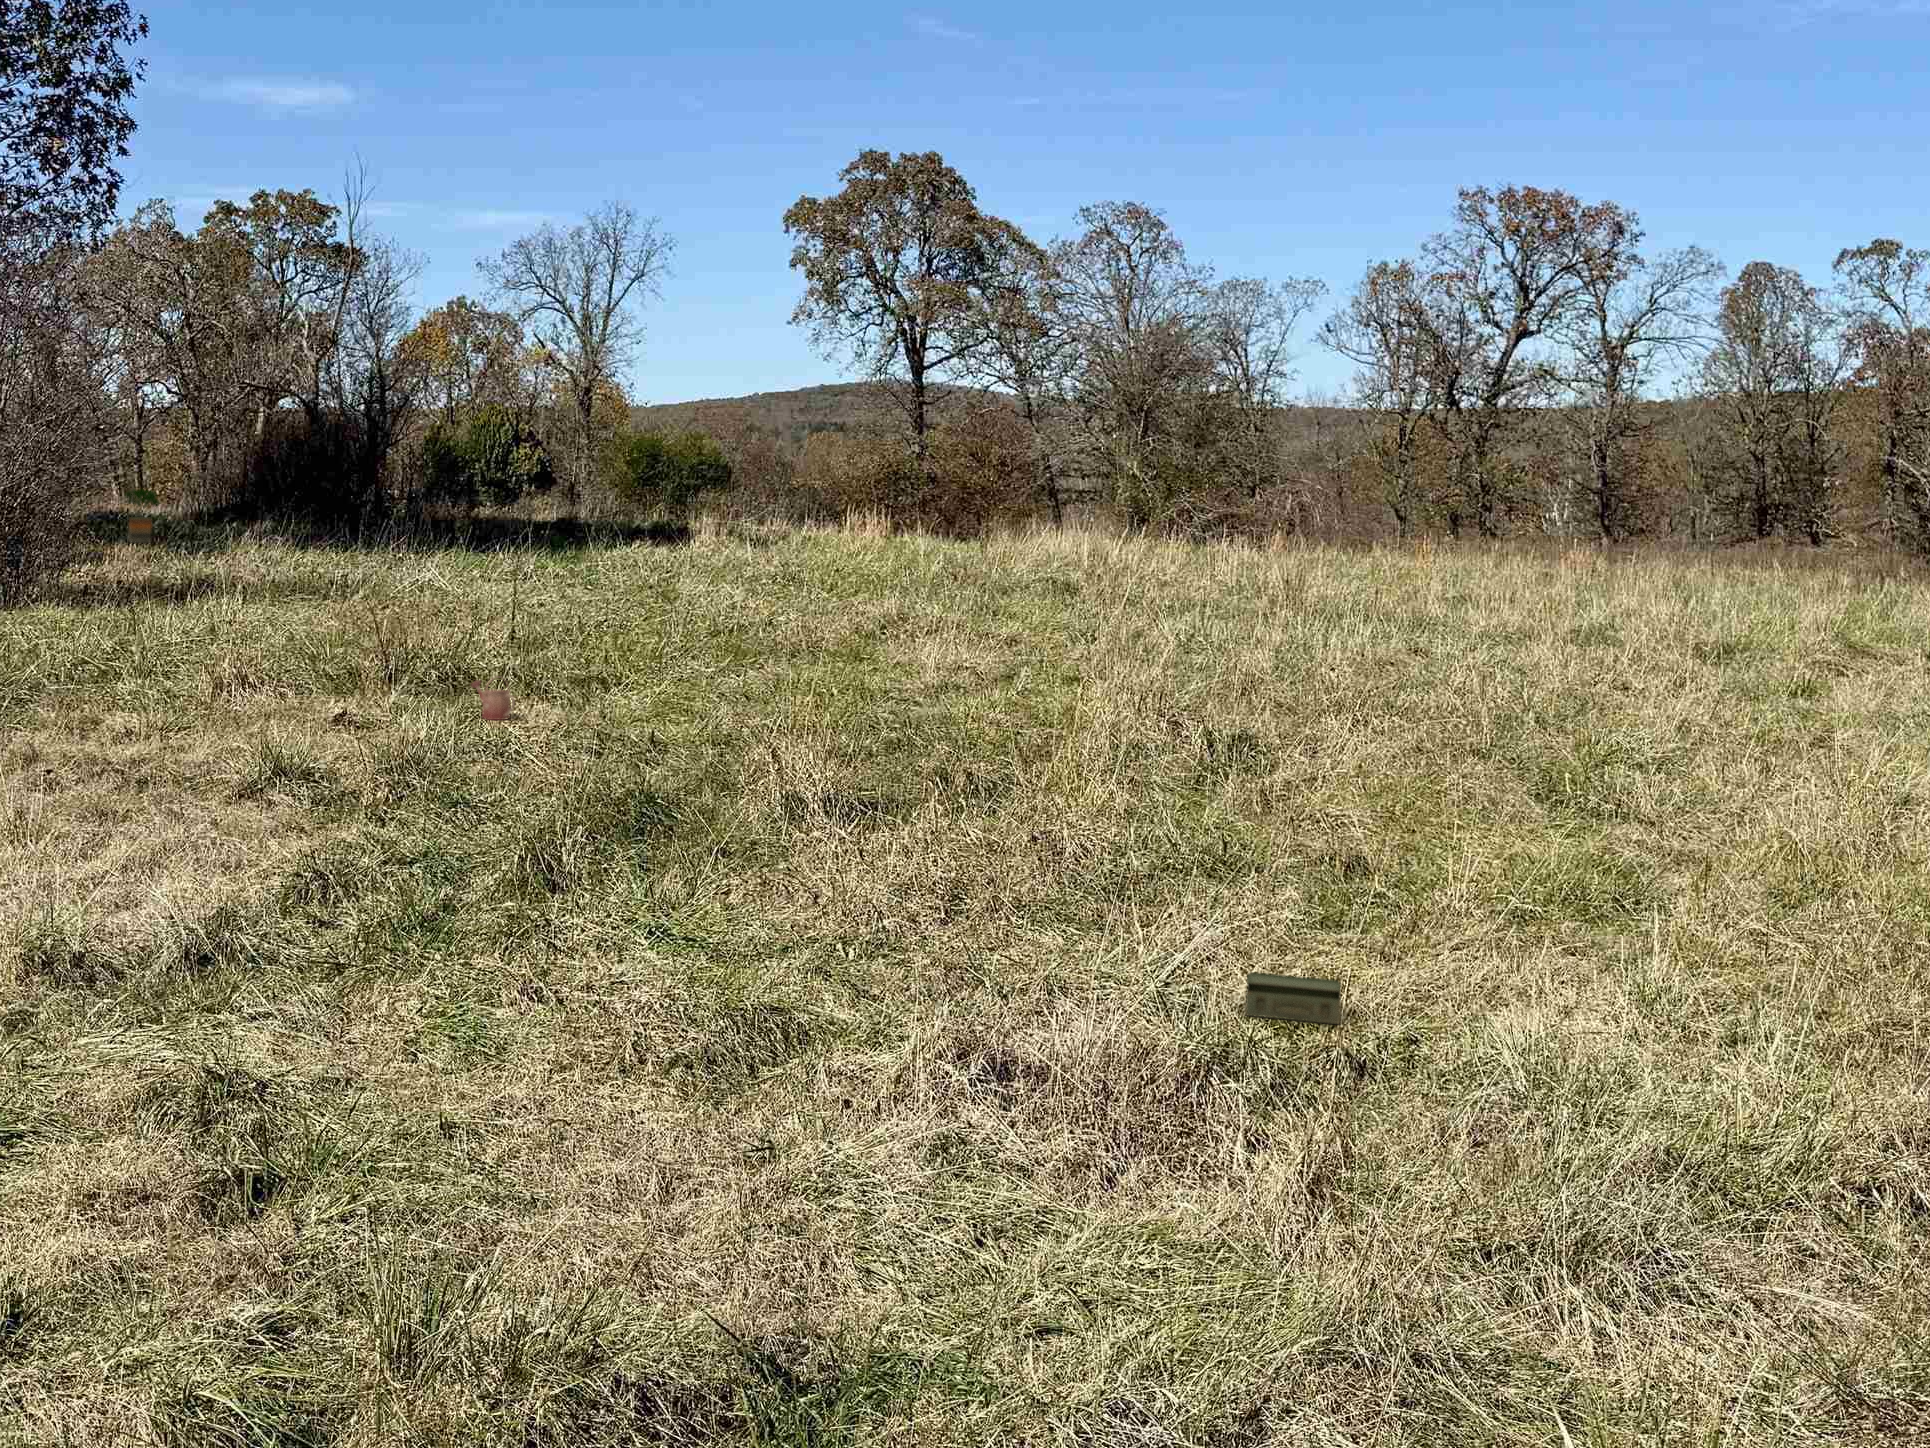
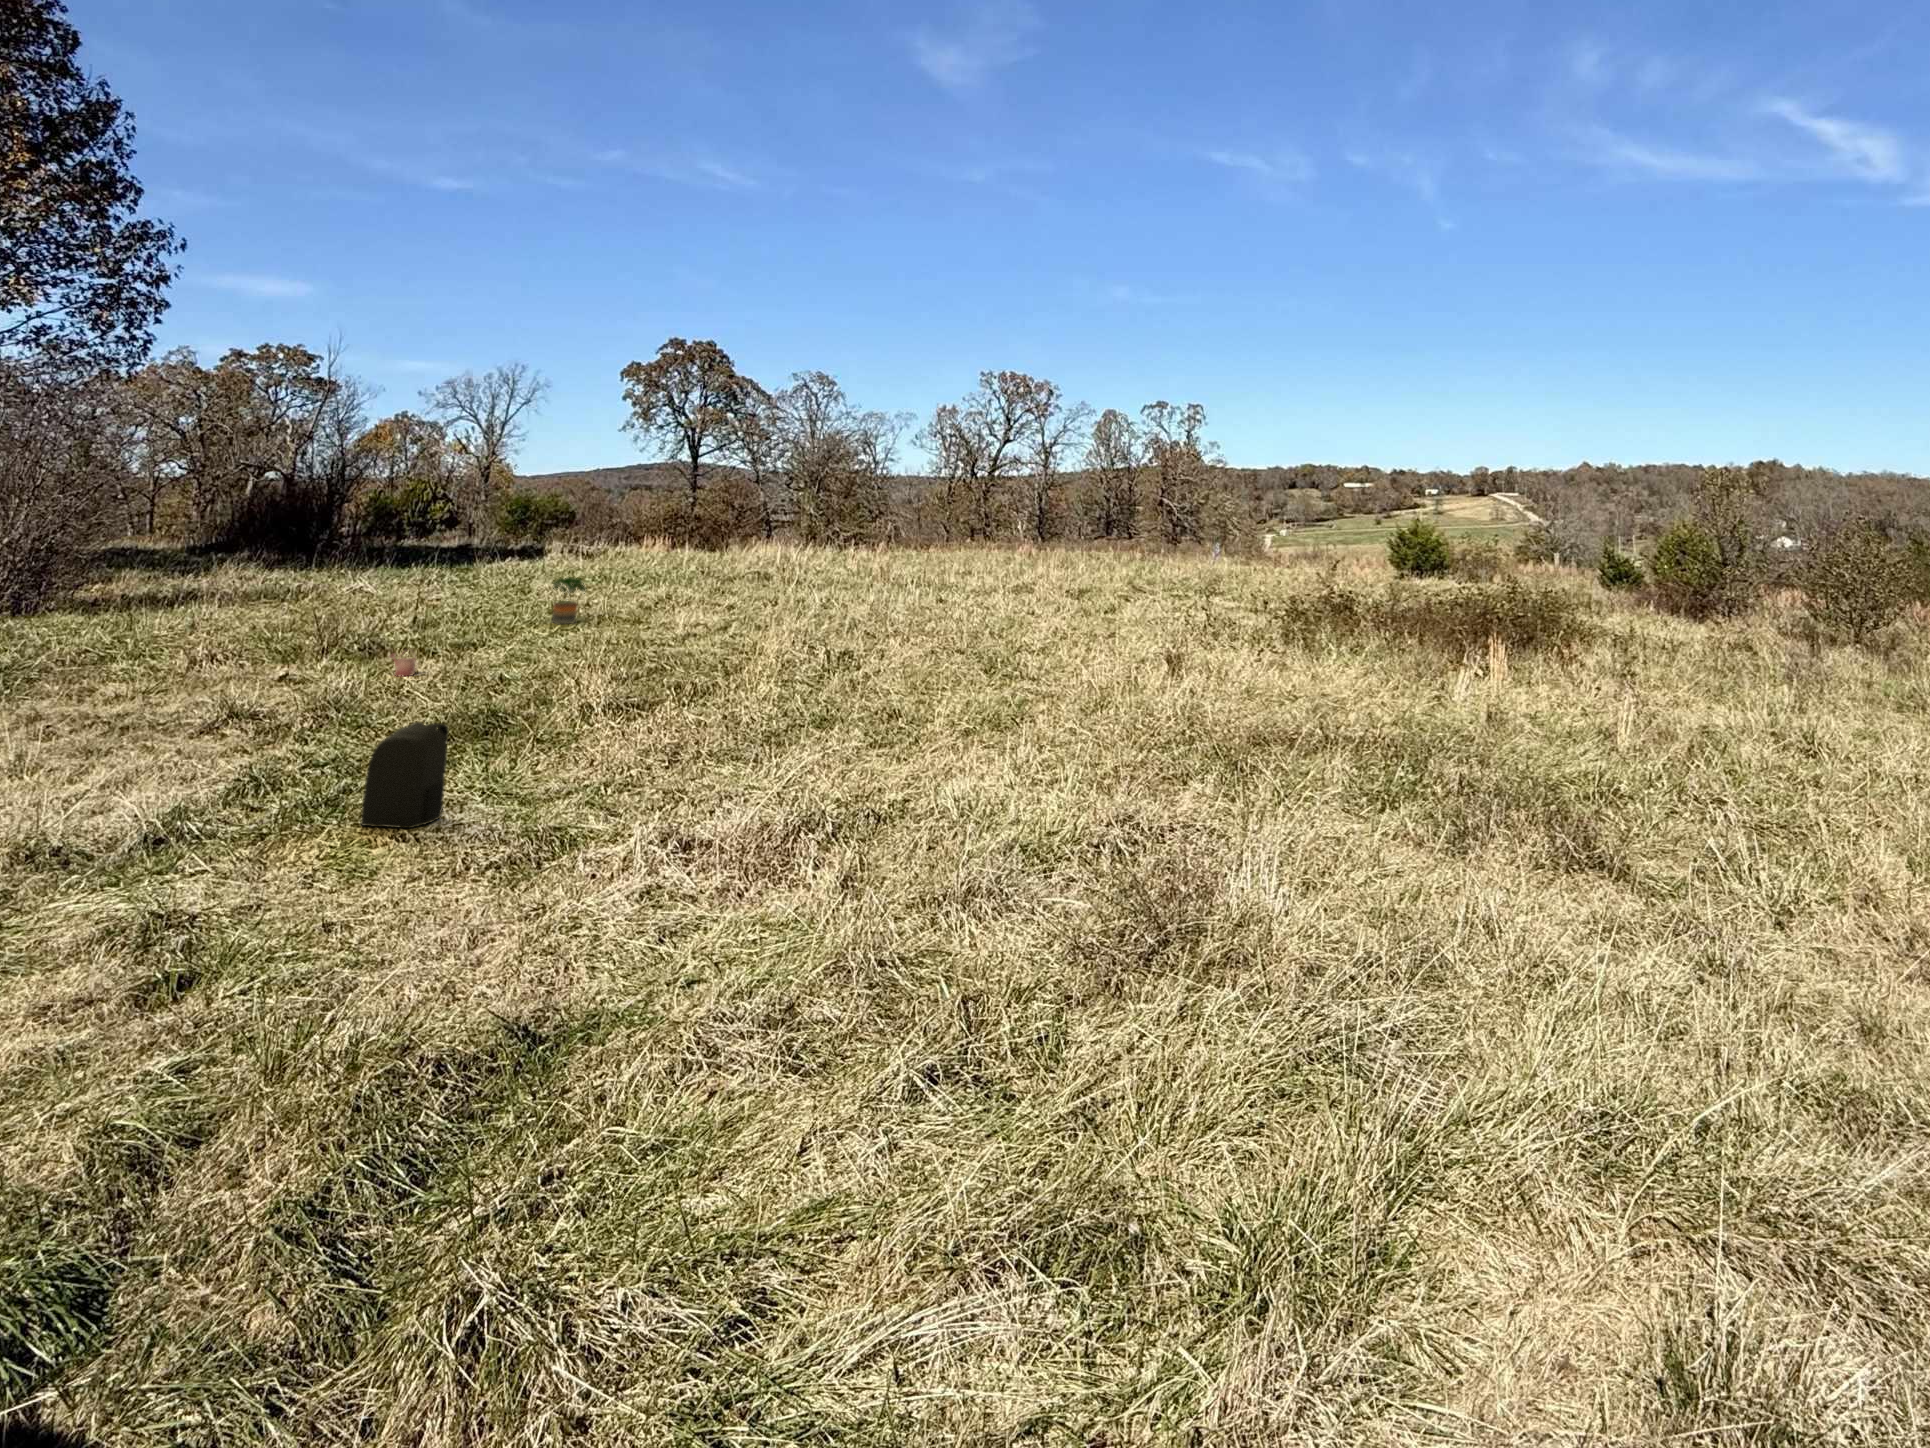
potted tree: present [125,489,160,543] -> present [552,577,587,624]
backpack: none [470,792,590,978] -> present [360,722,449,828]
toolbox: present [1246,972,1341,1024] -> none [825,779,875,802]

